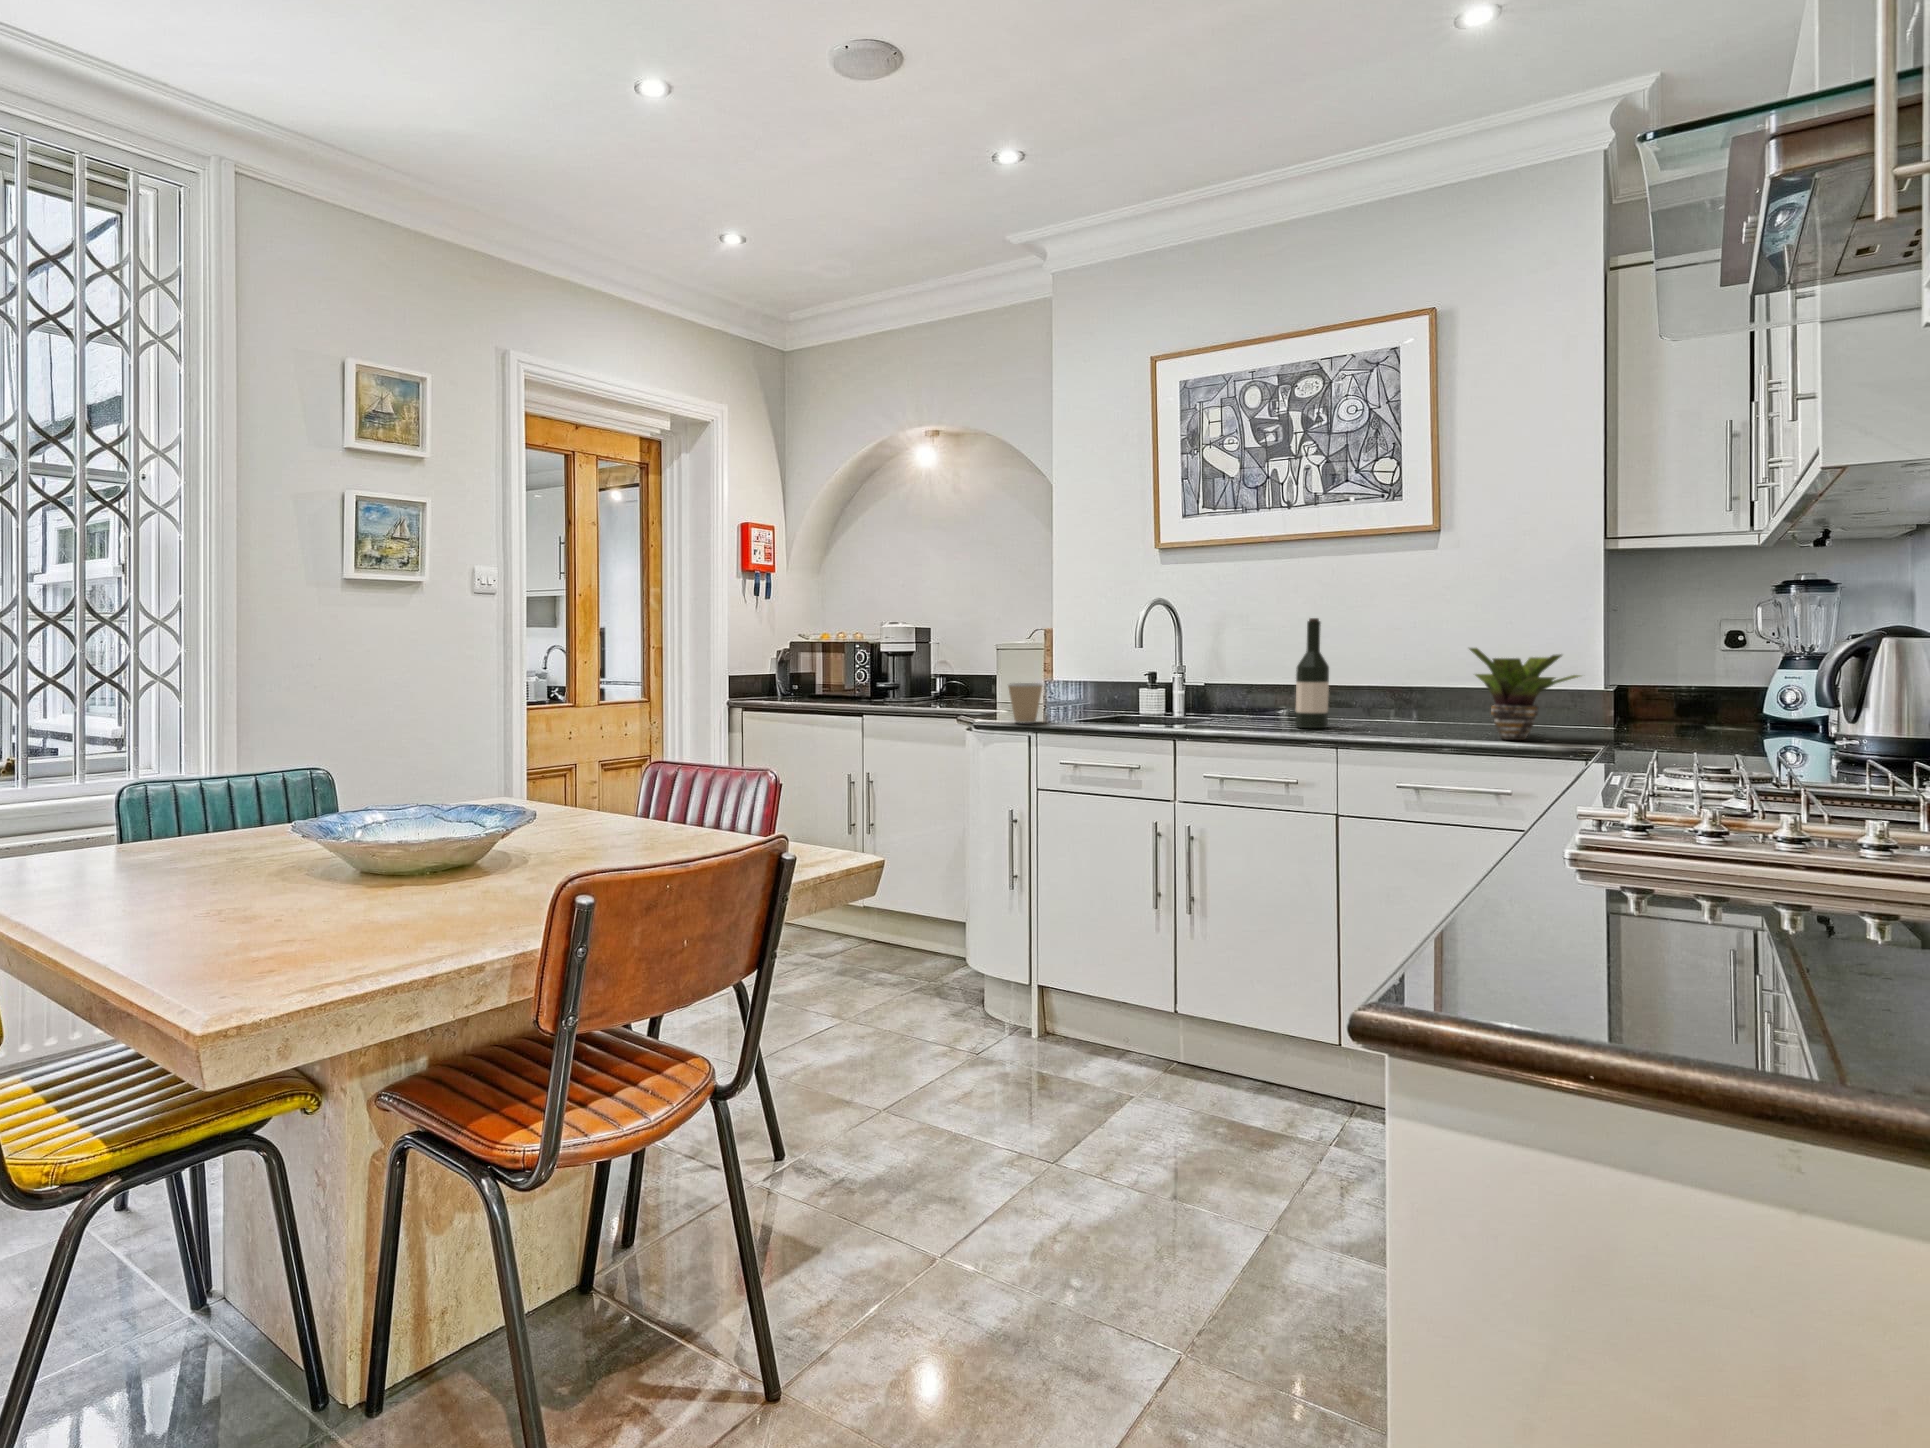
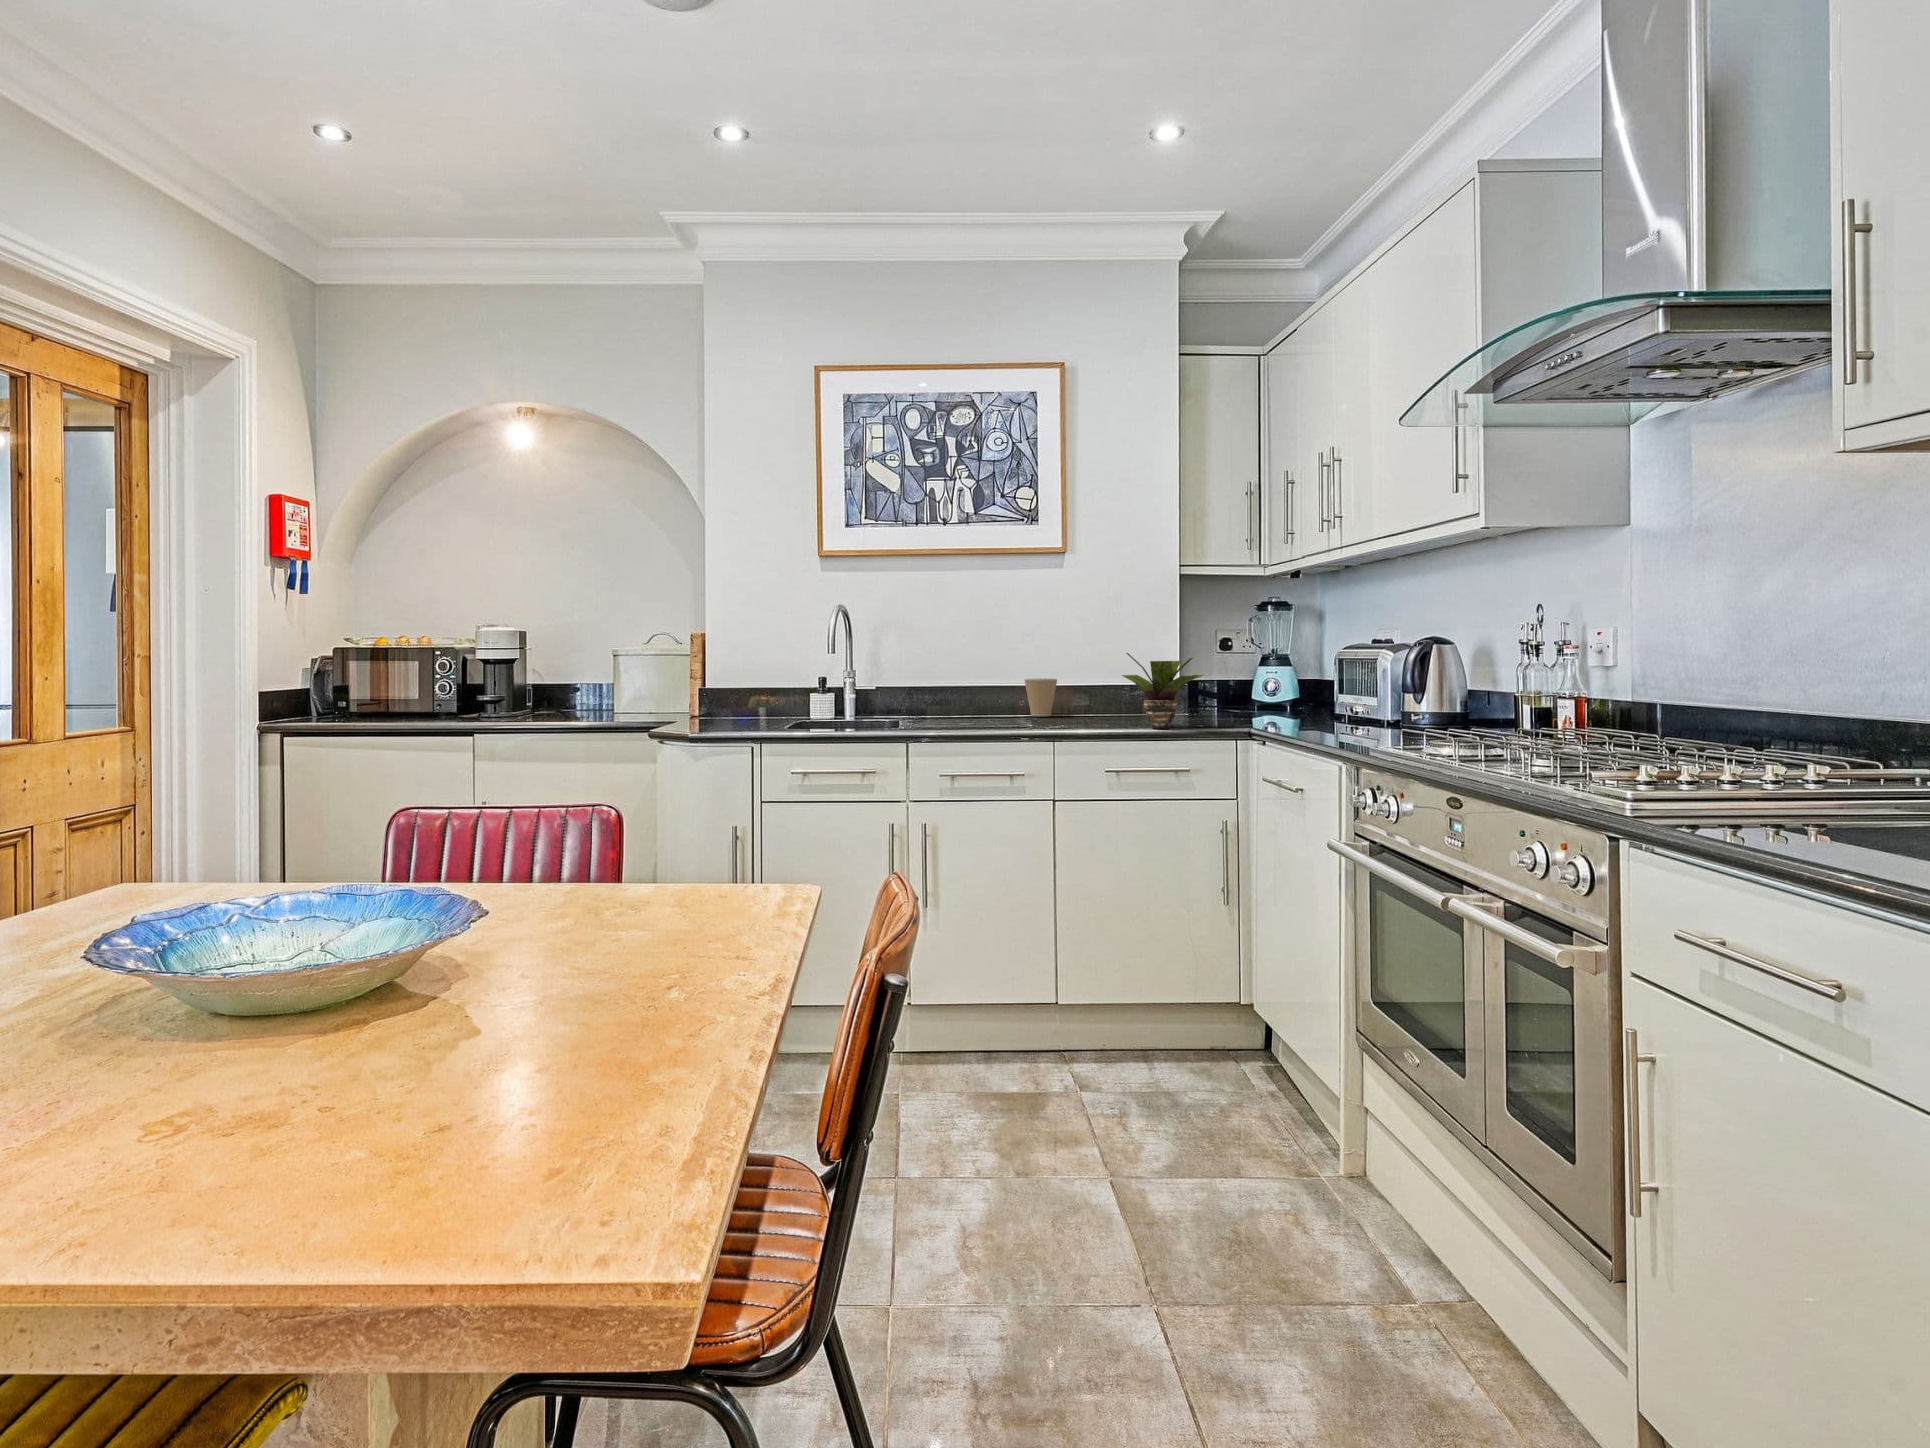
wine bottle: present [1295,618,1329,728] -> none [984,626,1010,726]
coffee cup: present [1008,683,1043,723] -> present [1024,679,1057,716]

